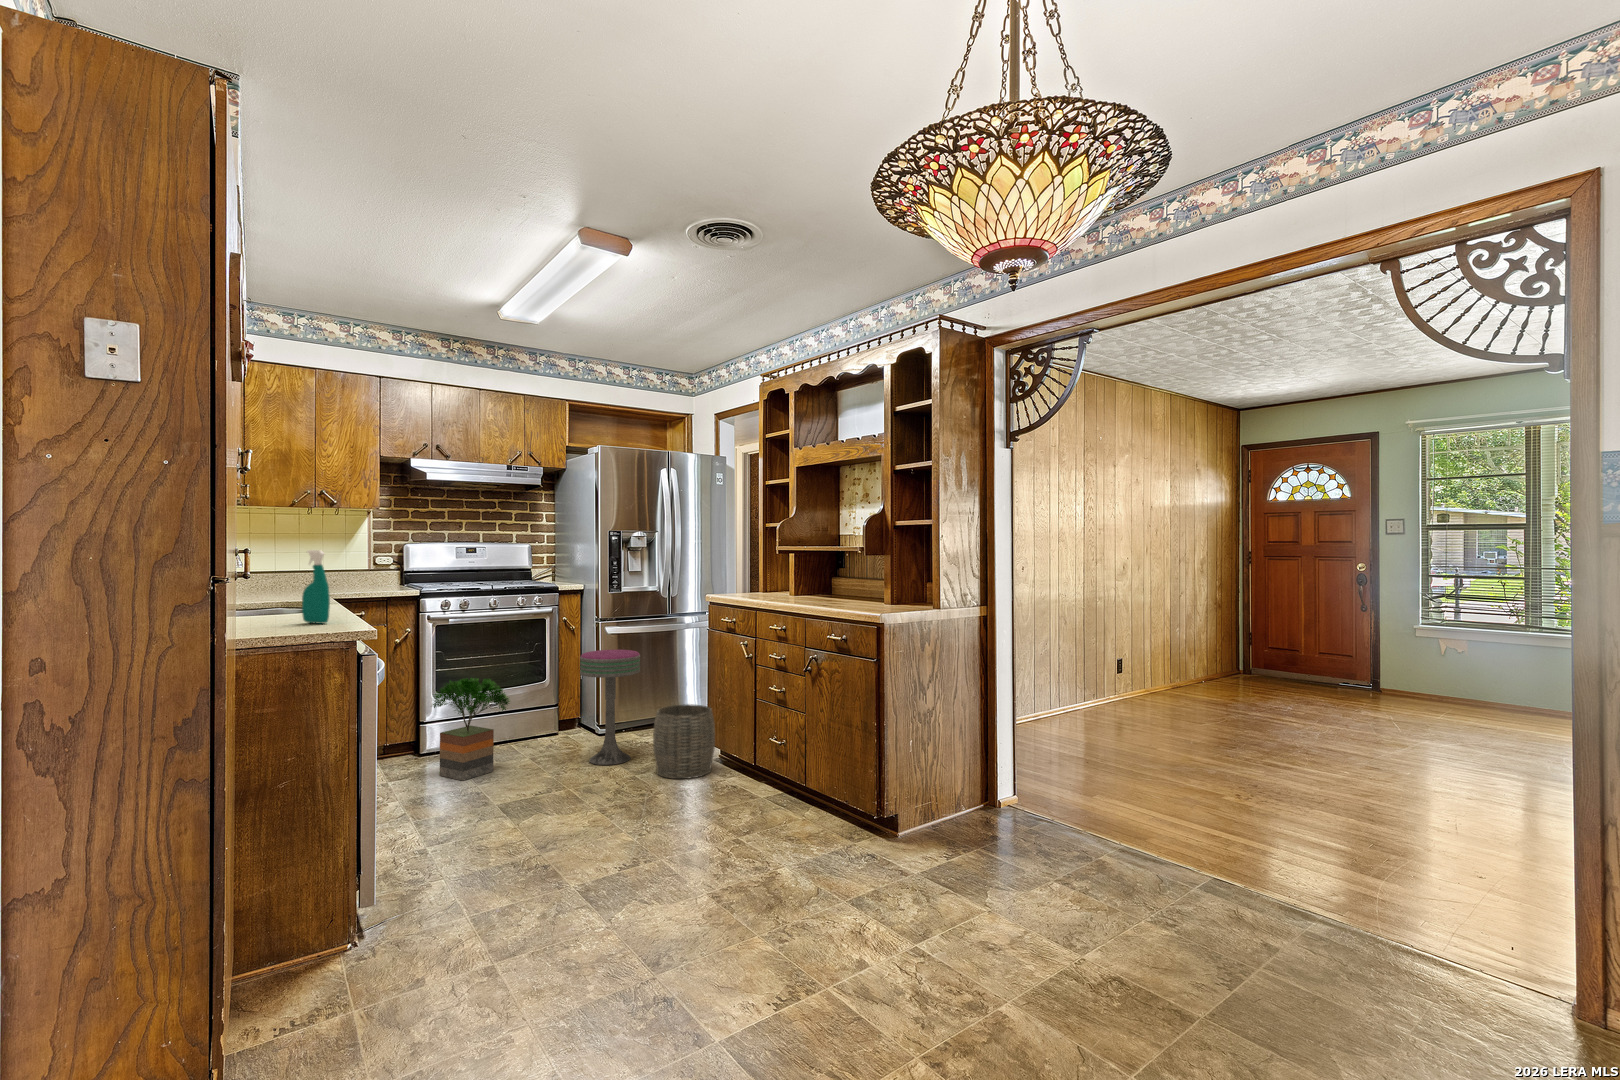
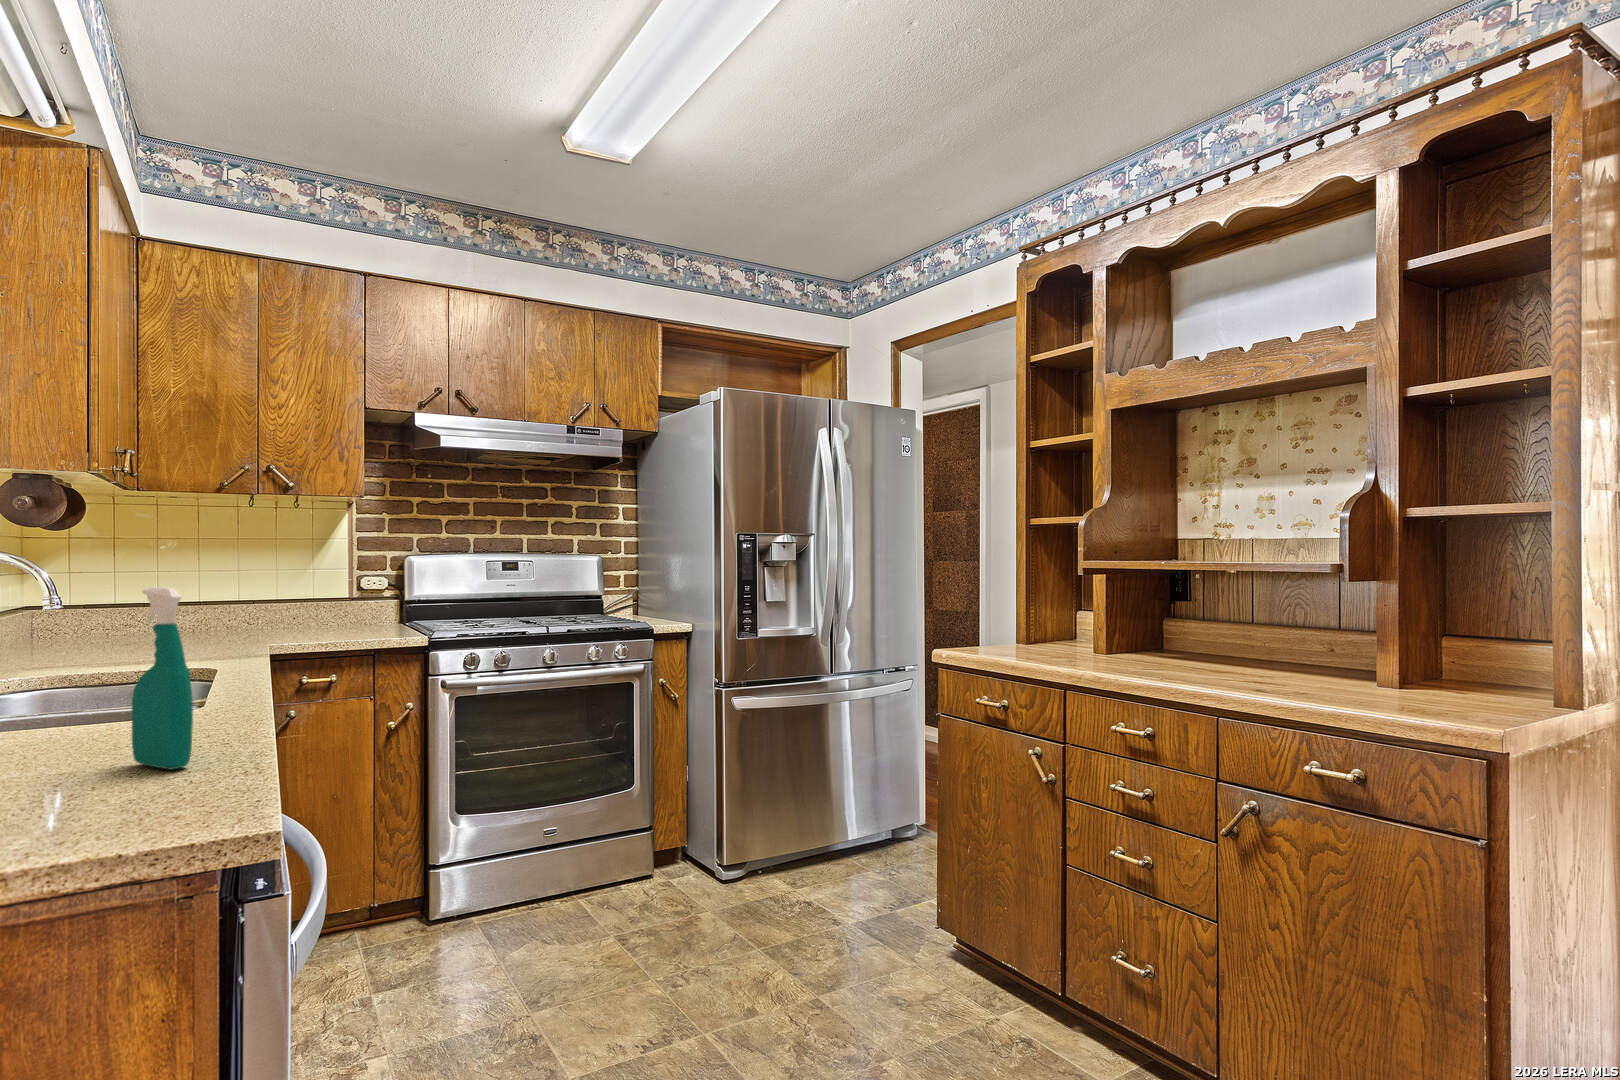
bar stool: present [580,650,640,765] -> none [703,746,809,965]
potted tree: present [433,677,510,781] -> none [442,796,584,997]
woven basket: present [653,704,715,779] -> none [845,856,961,1014]

